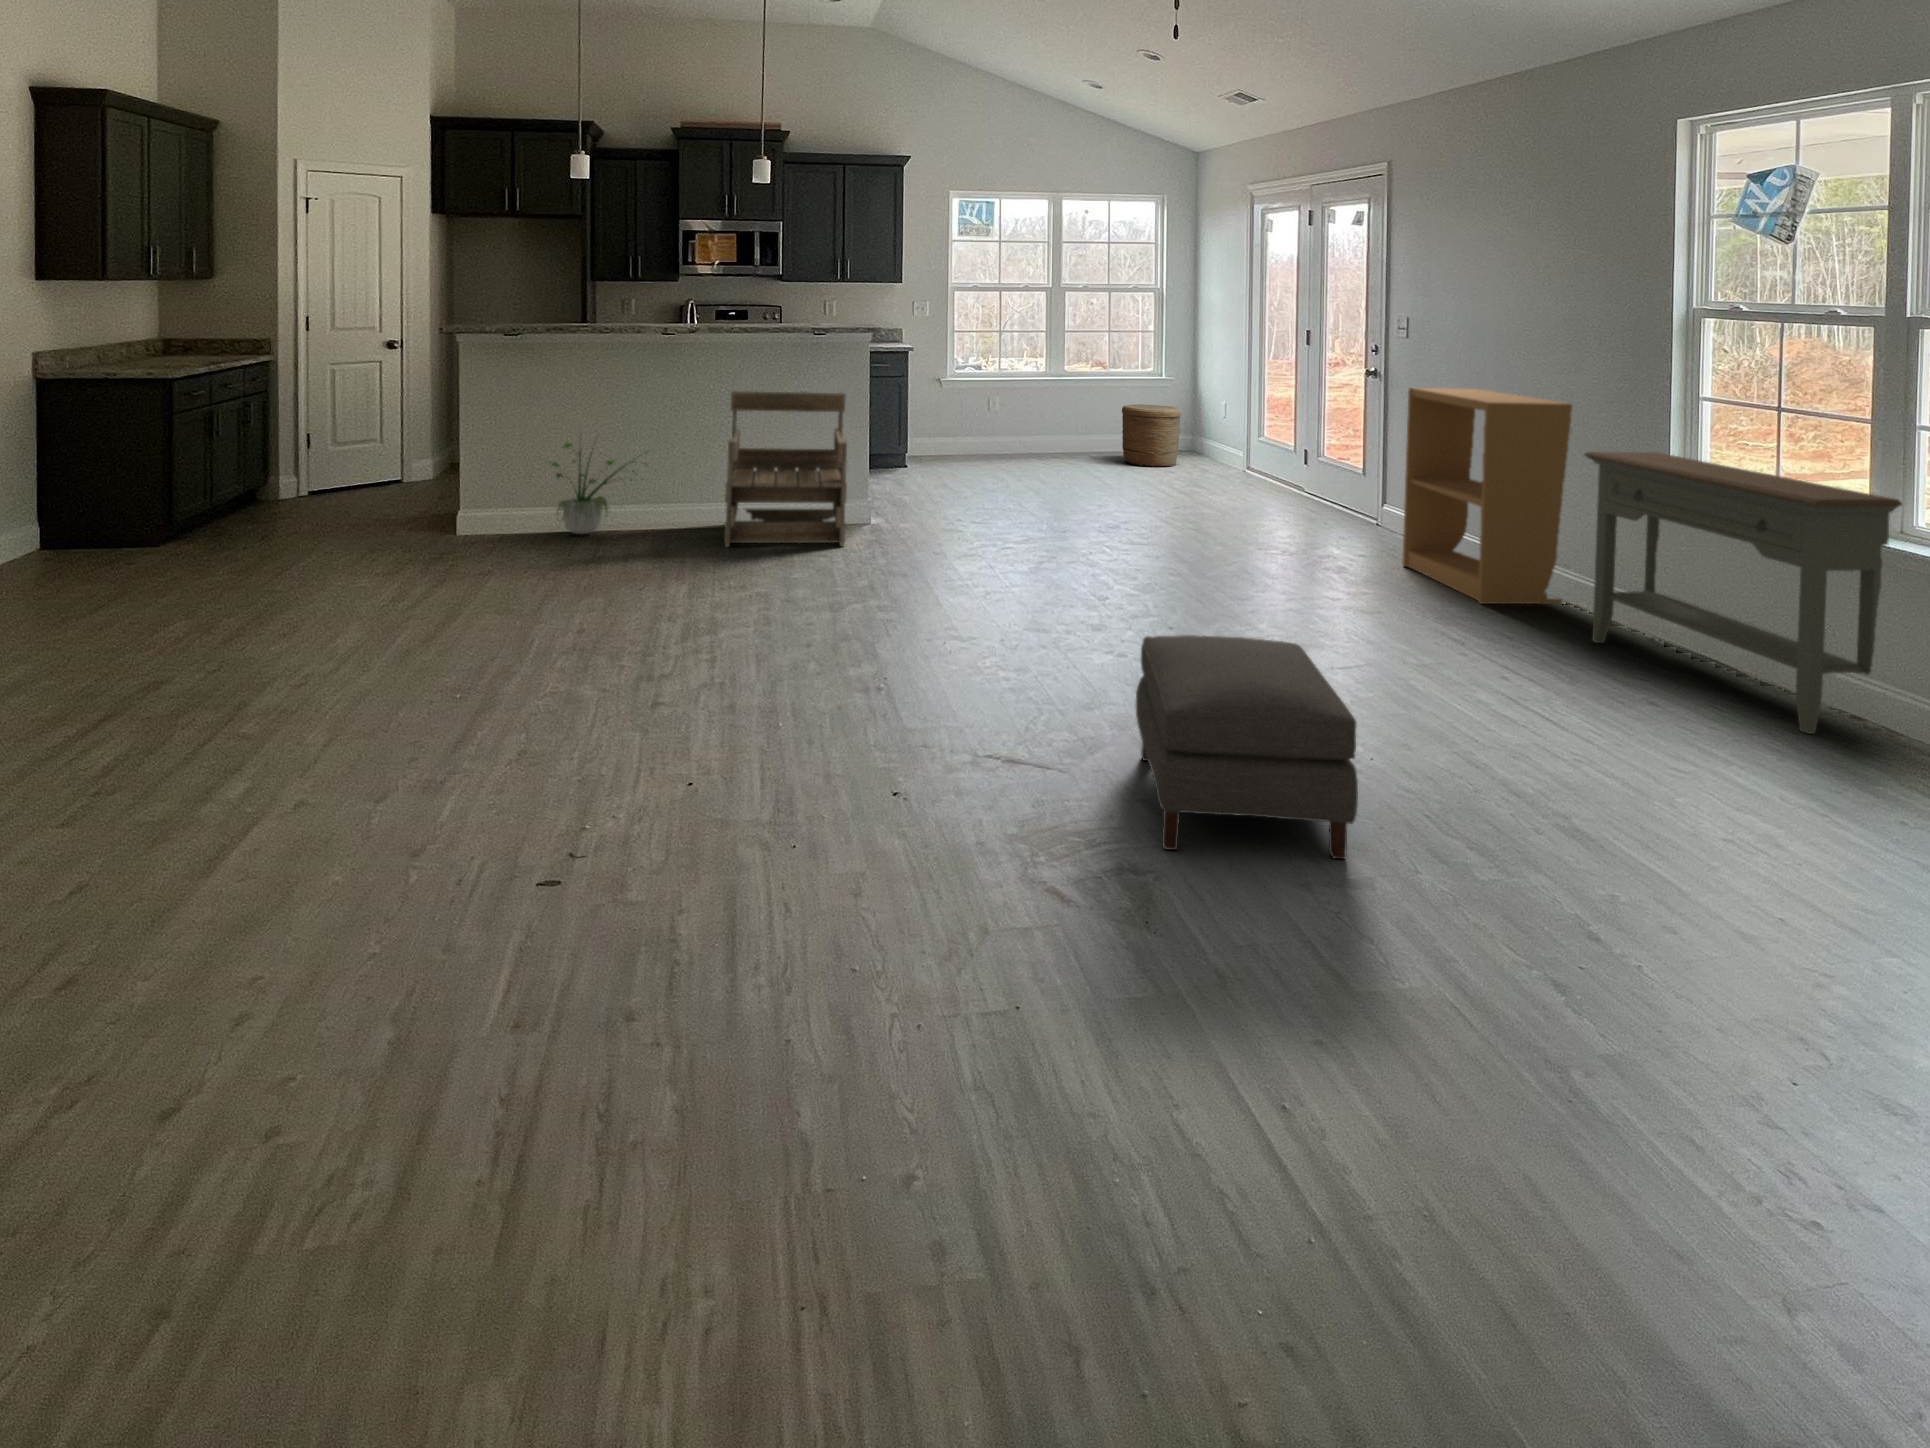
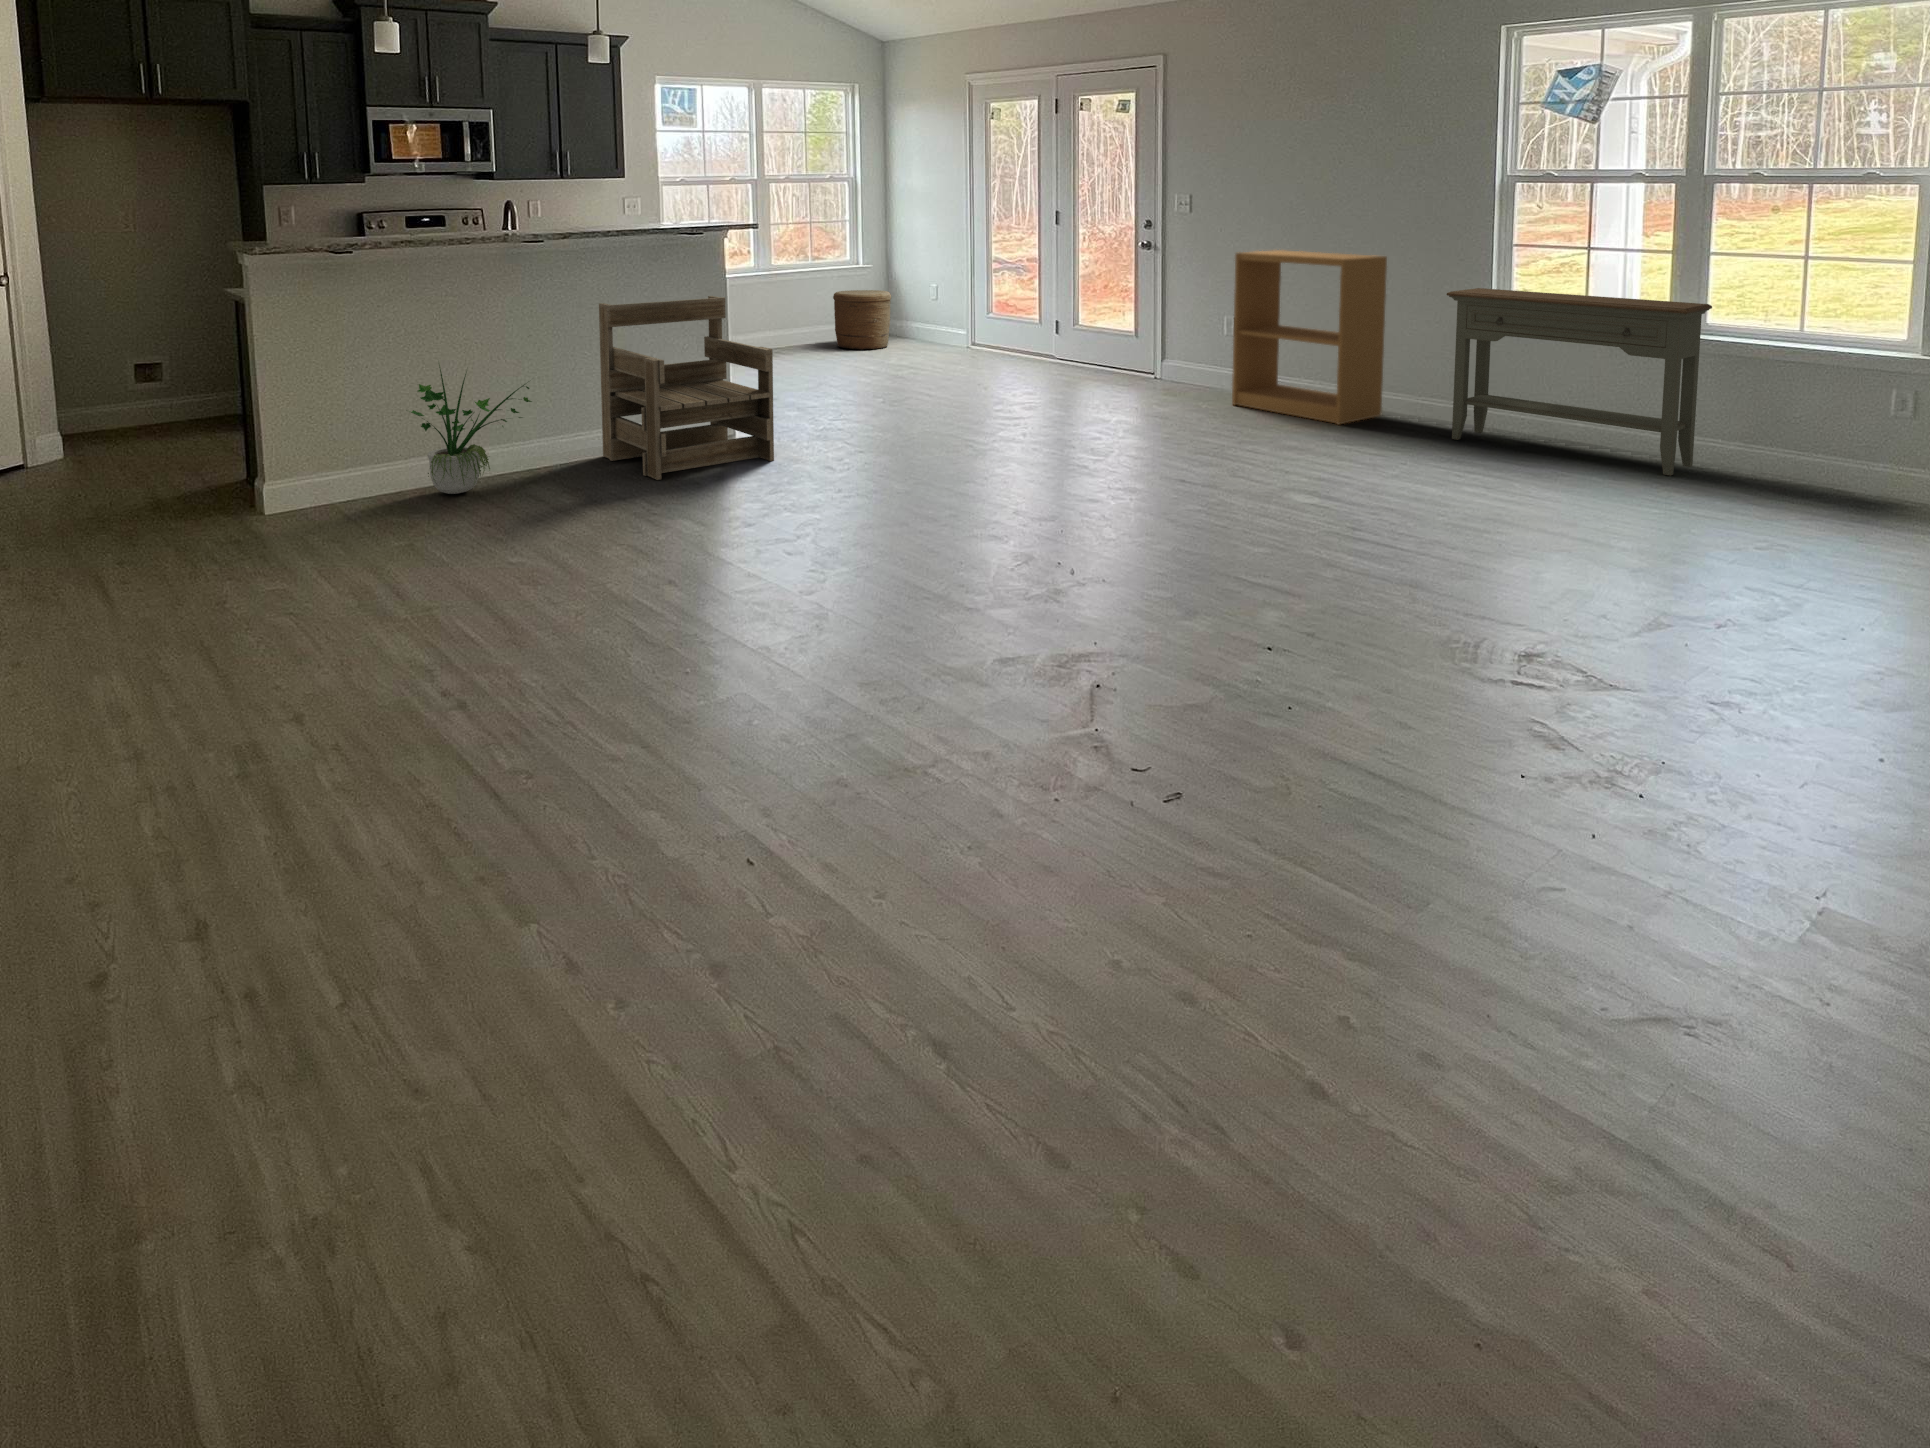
ottoman: present [1136,635,1358,859] -> none [1399,463,1678,642]

